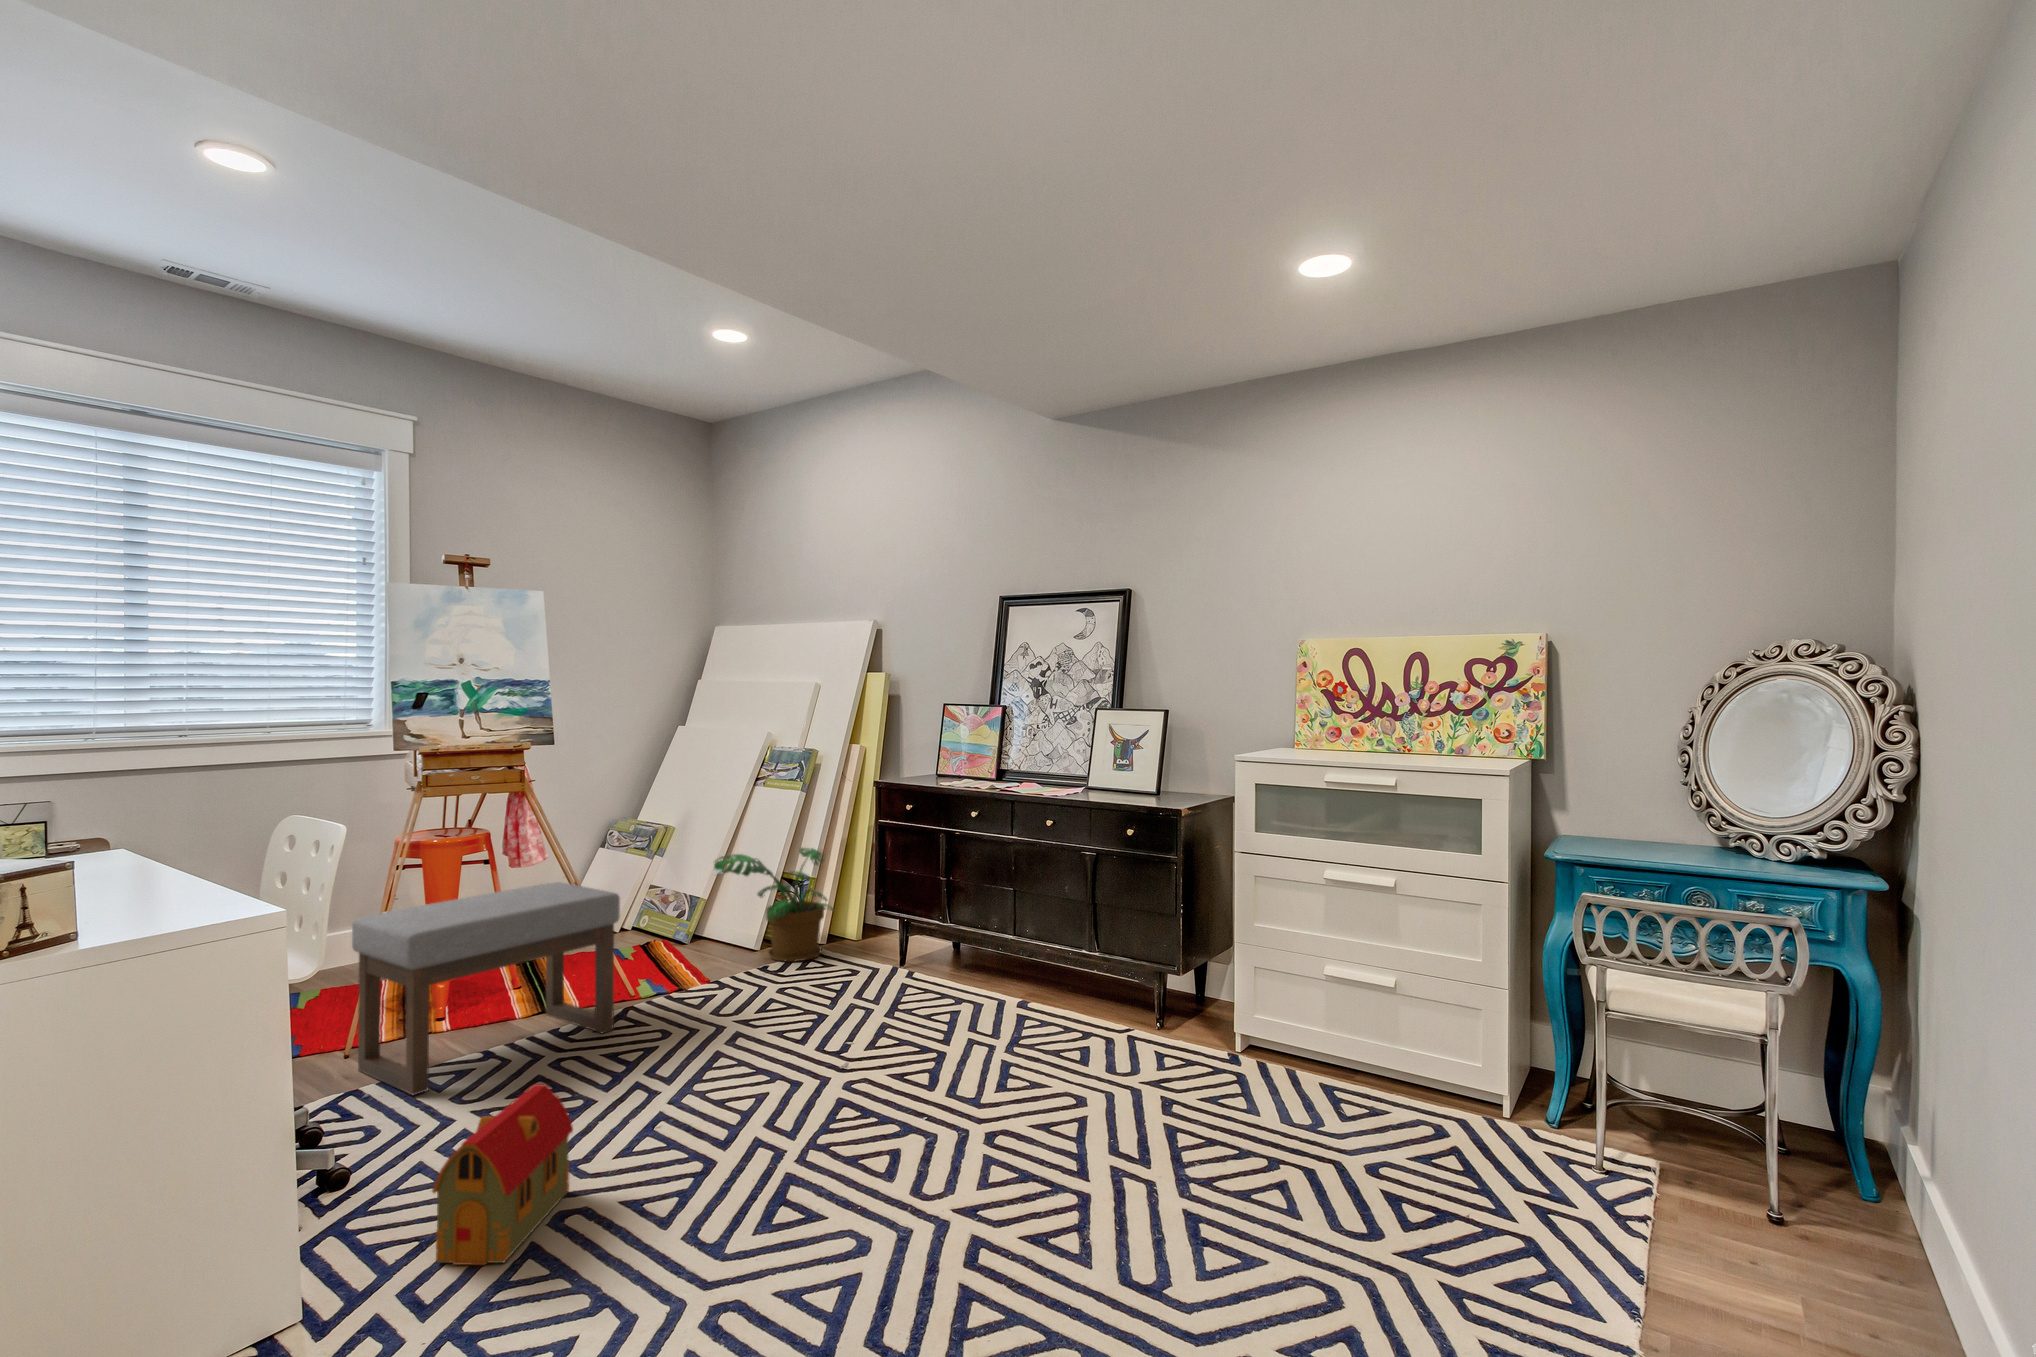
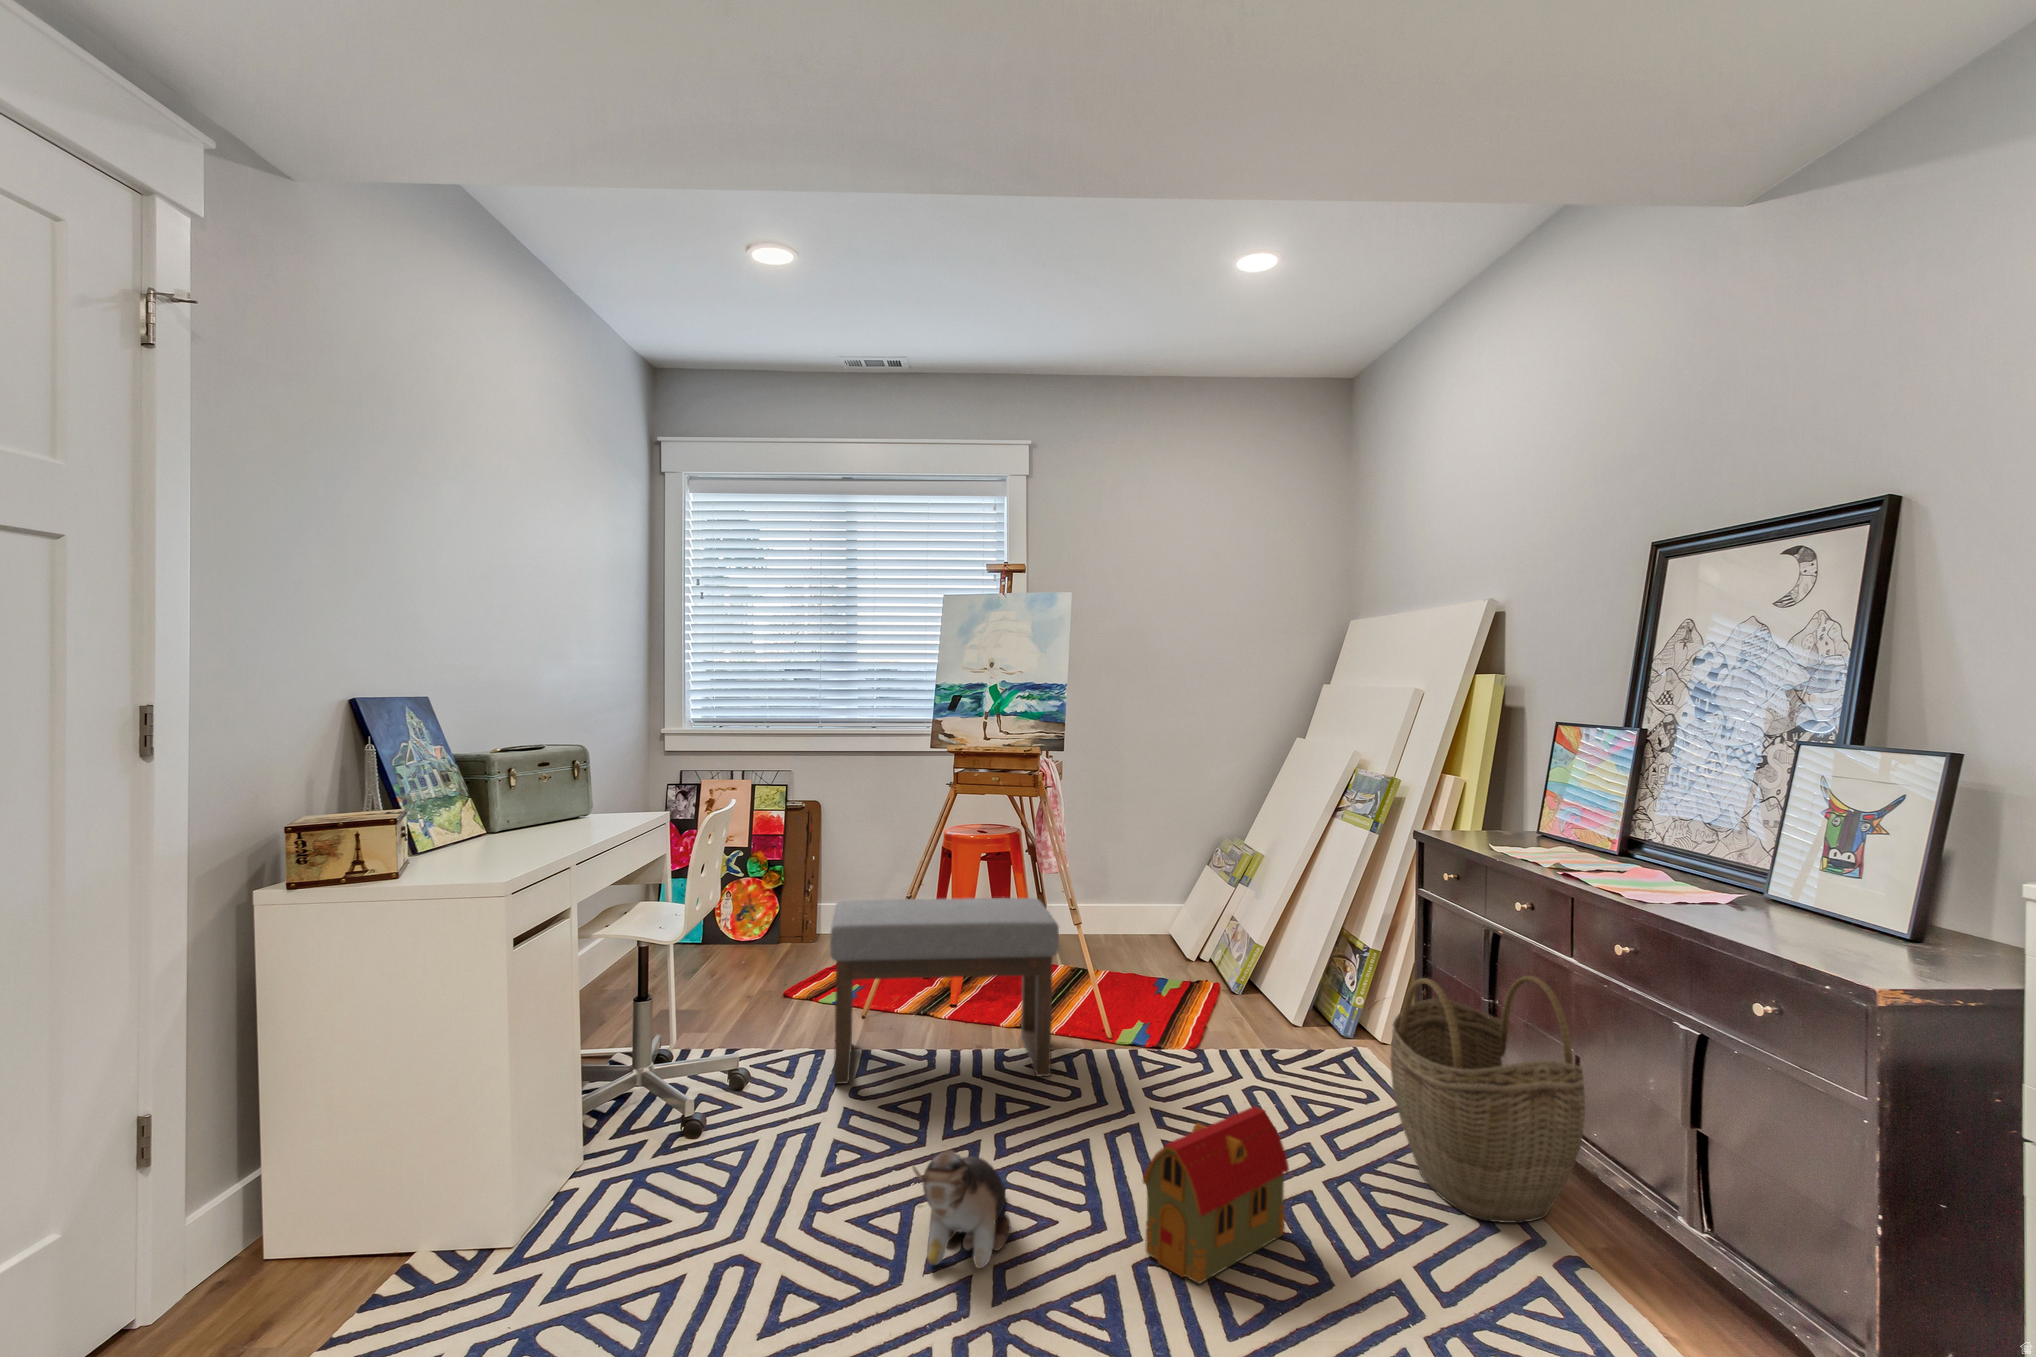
potted plant: present [714,848,834,962] -> none [1221,900,1397,1057]
woven basket: none [897,860,1017,1013] -> present [1390,976,1585,1223]
plush toy: none [673,1053,743,1152] -> present [912,1150,1011,1268]
toy house: present [432,1084,573,1265] -> present [1143,1106,1289,1284]

